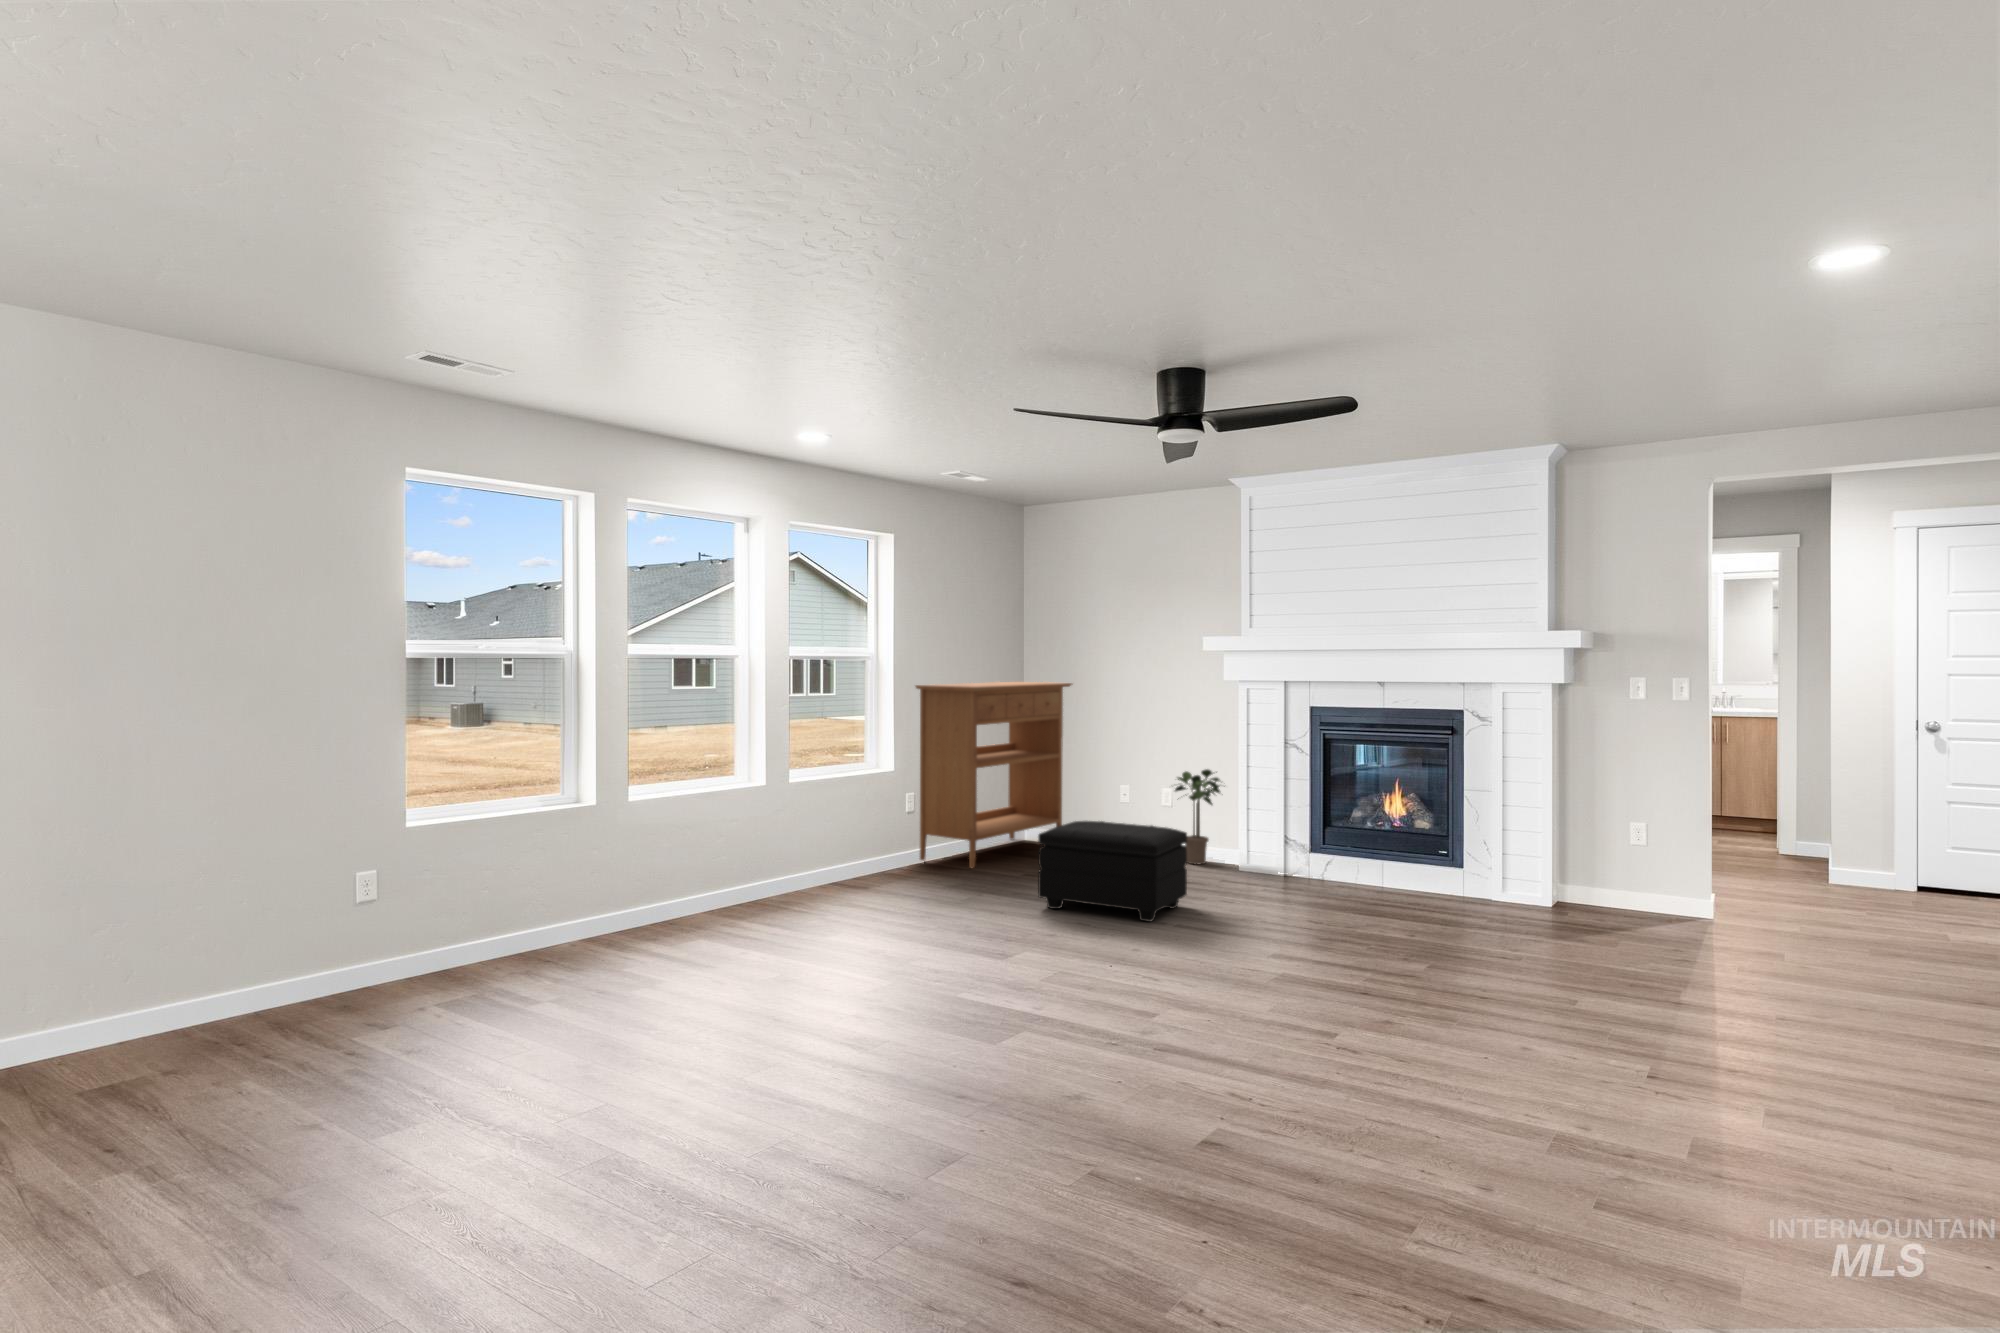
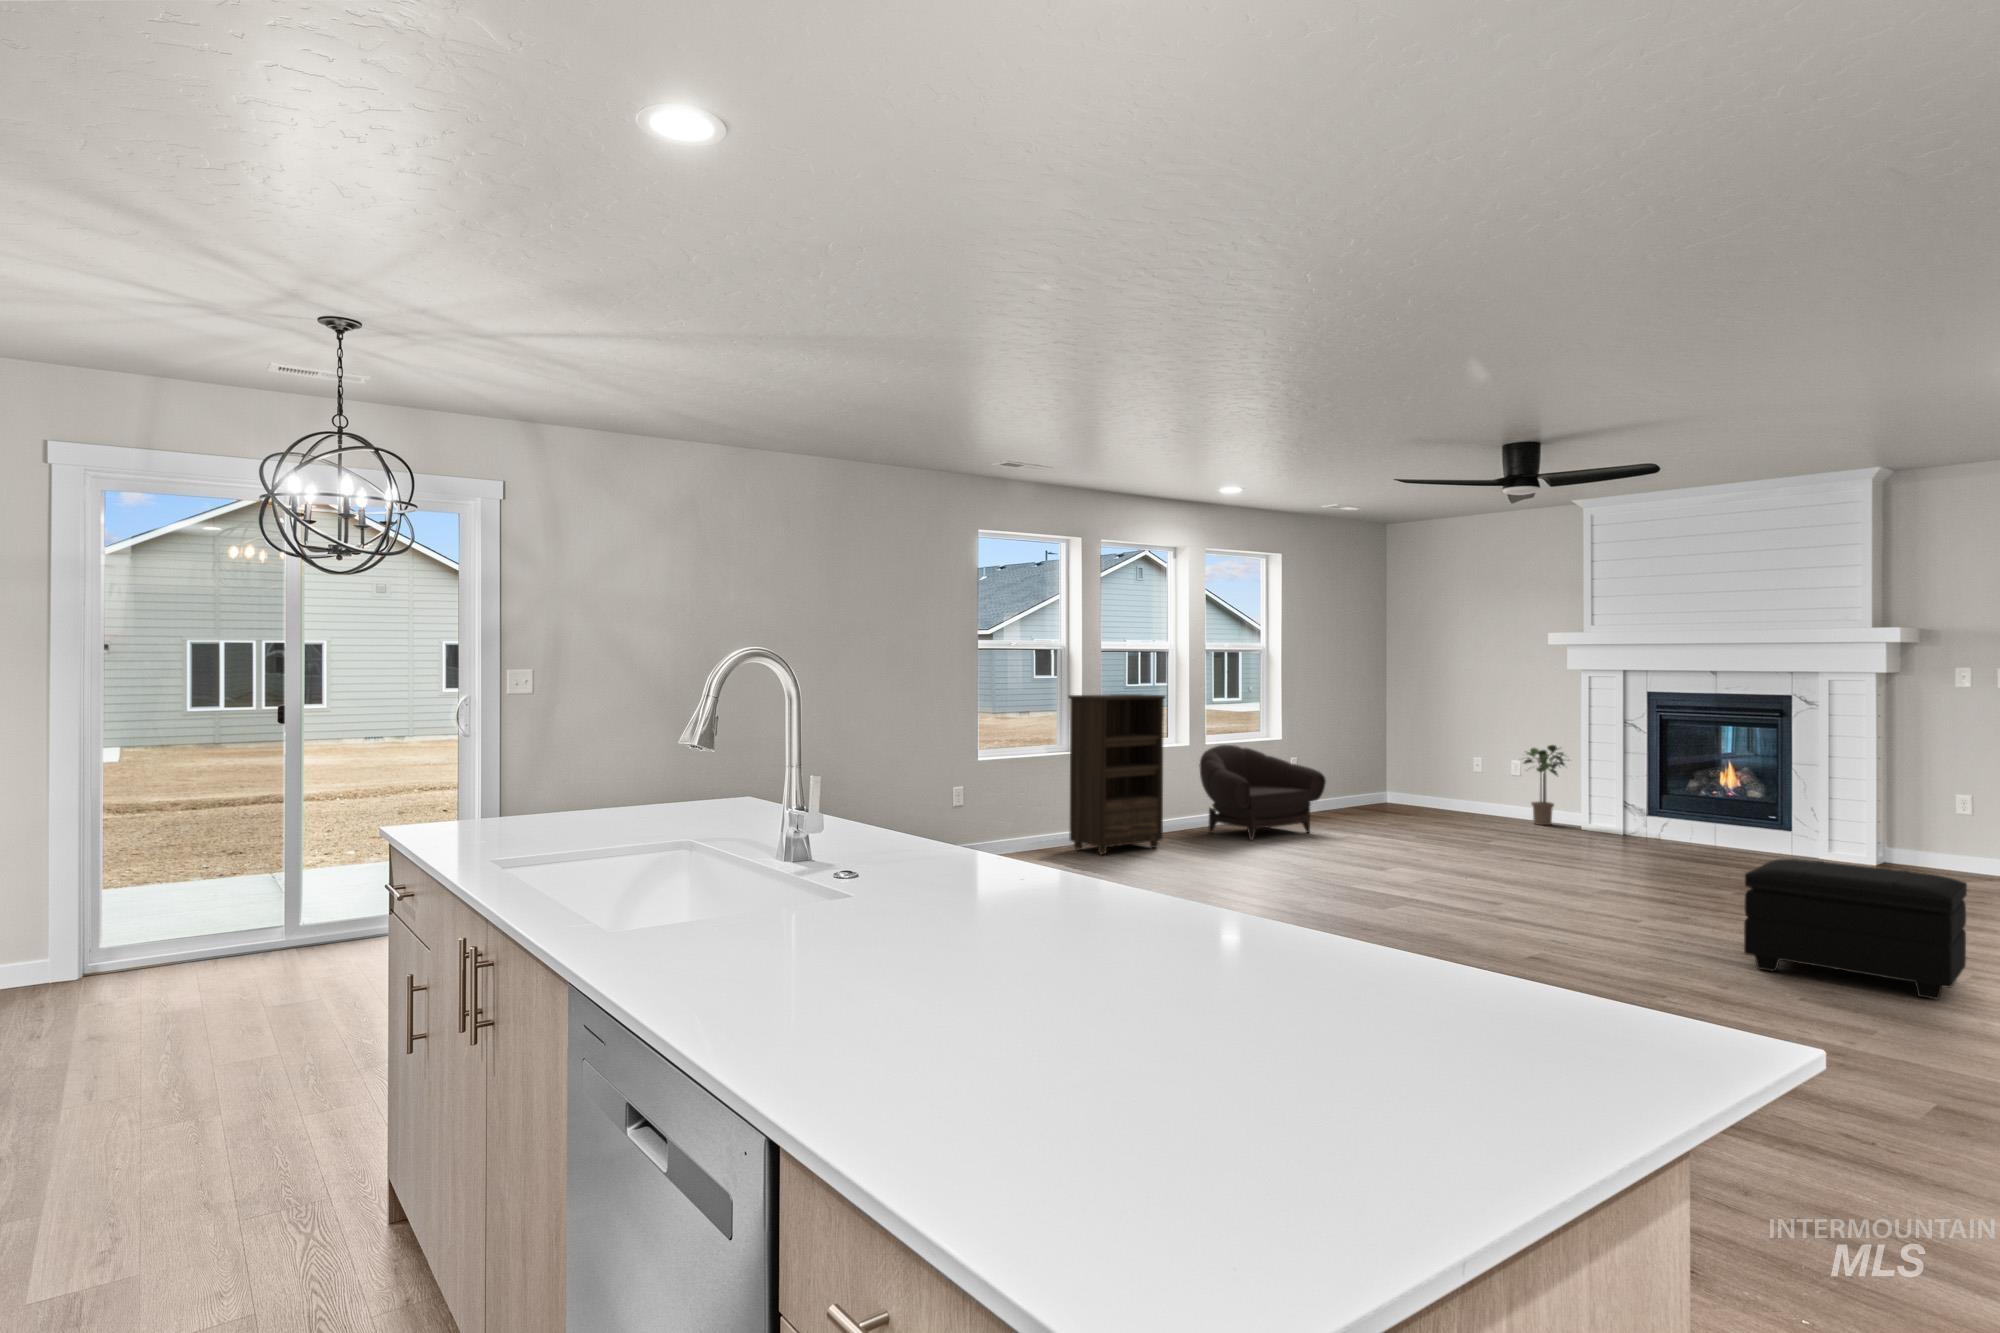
console table: present [916,682,1072,868] -> none [1298,673,1432,819]
bookshelf: none [563,722,714,964] -> present [1069,694,1165,855]
armchair: none [776,782,943,916] -> present [1199,745,1326,840]
footstool: present [1038,821,1187,922] -> present [1744,859,1967,999]

